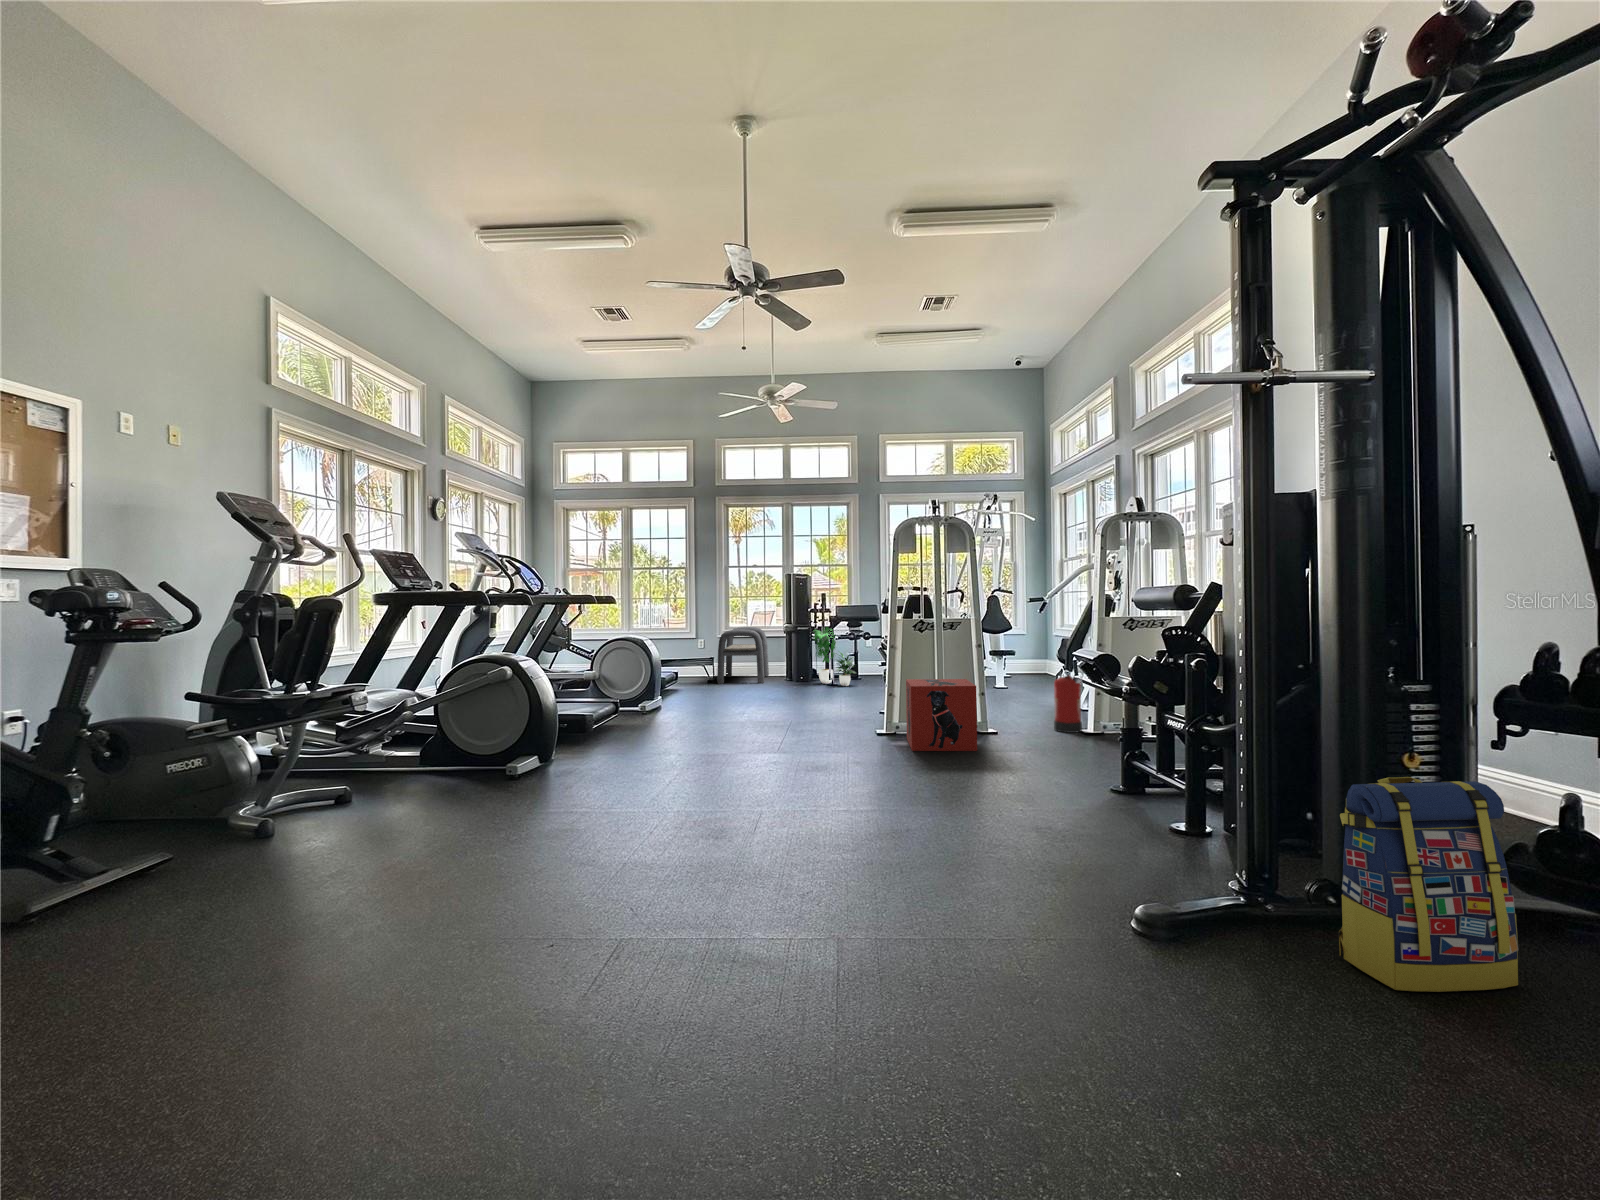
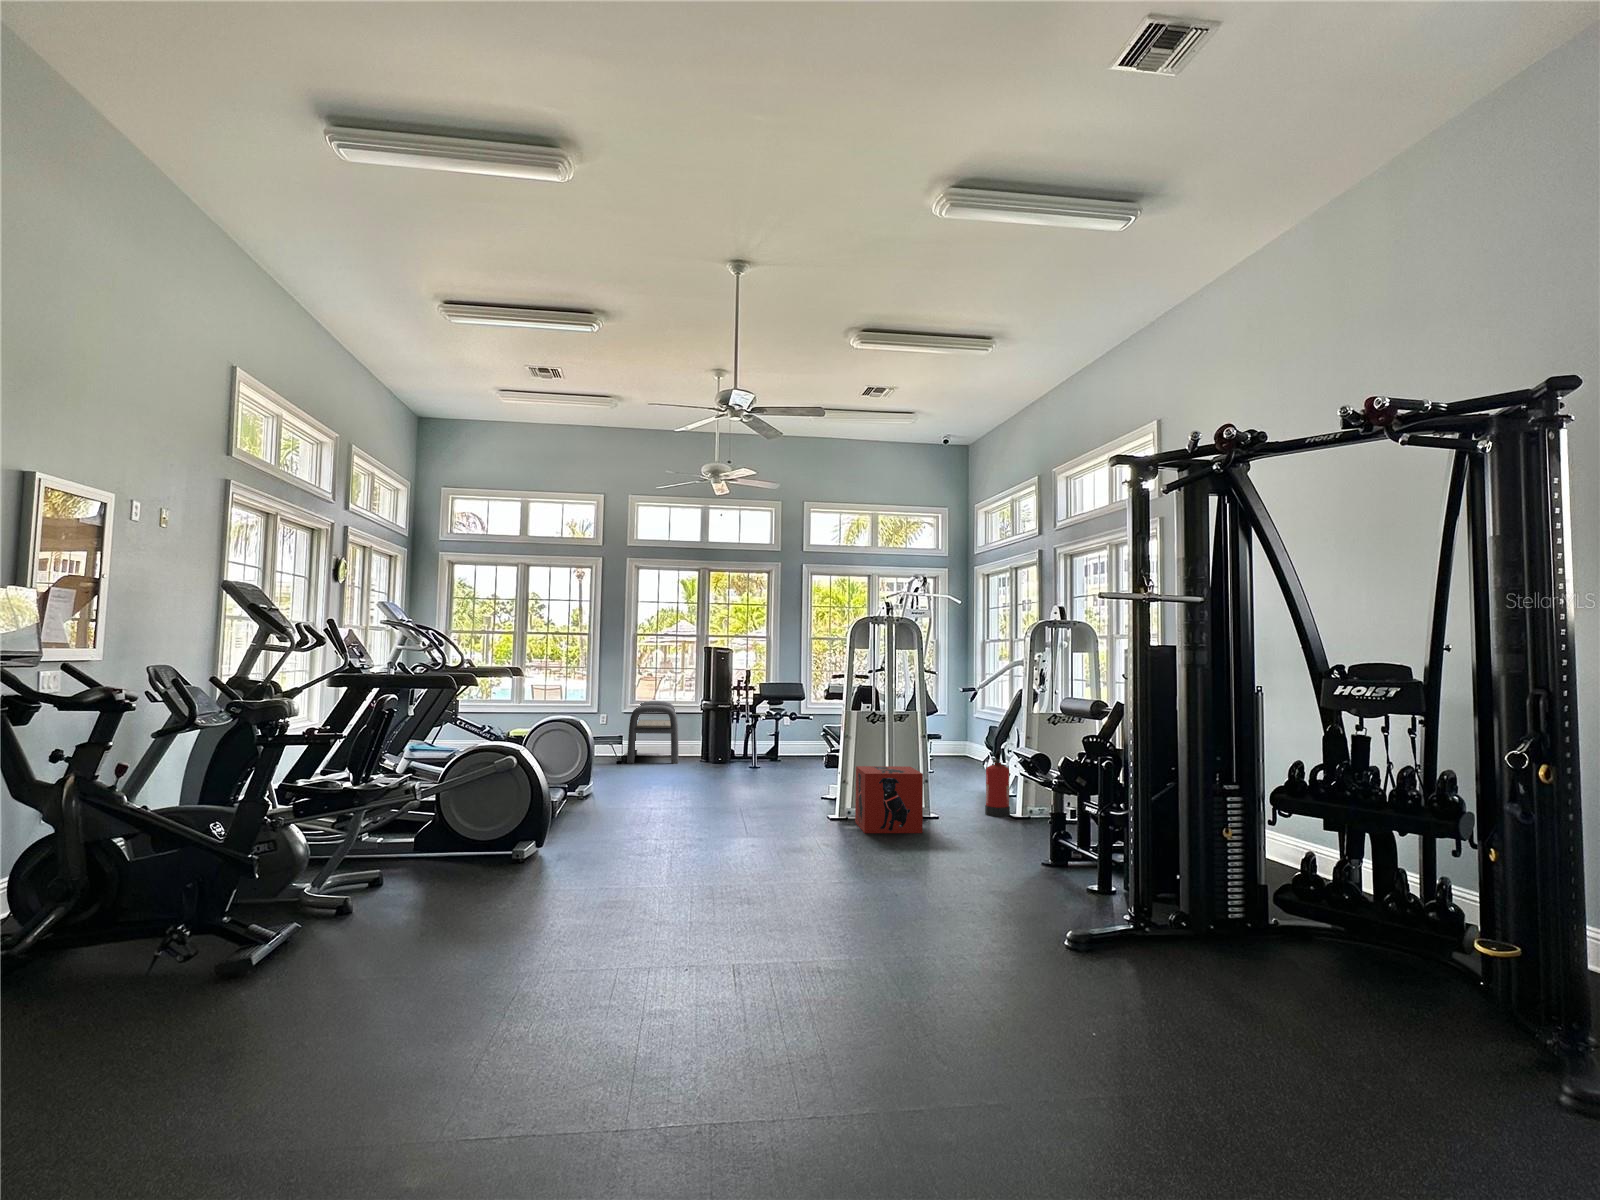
potted plant: present [813,628,855,686] -> none [732,702,780,768]
backpack: present [1338,777,1519,992] -> none [1185,843,1280,972]

